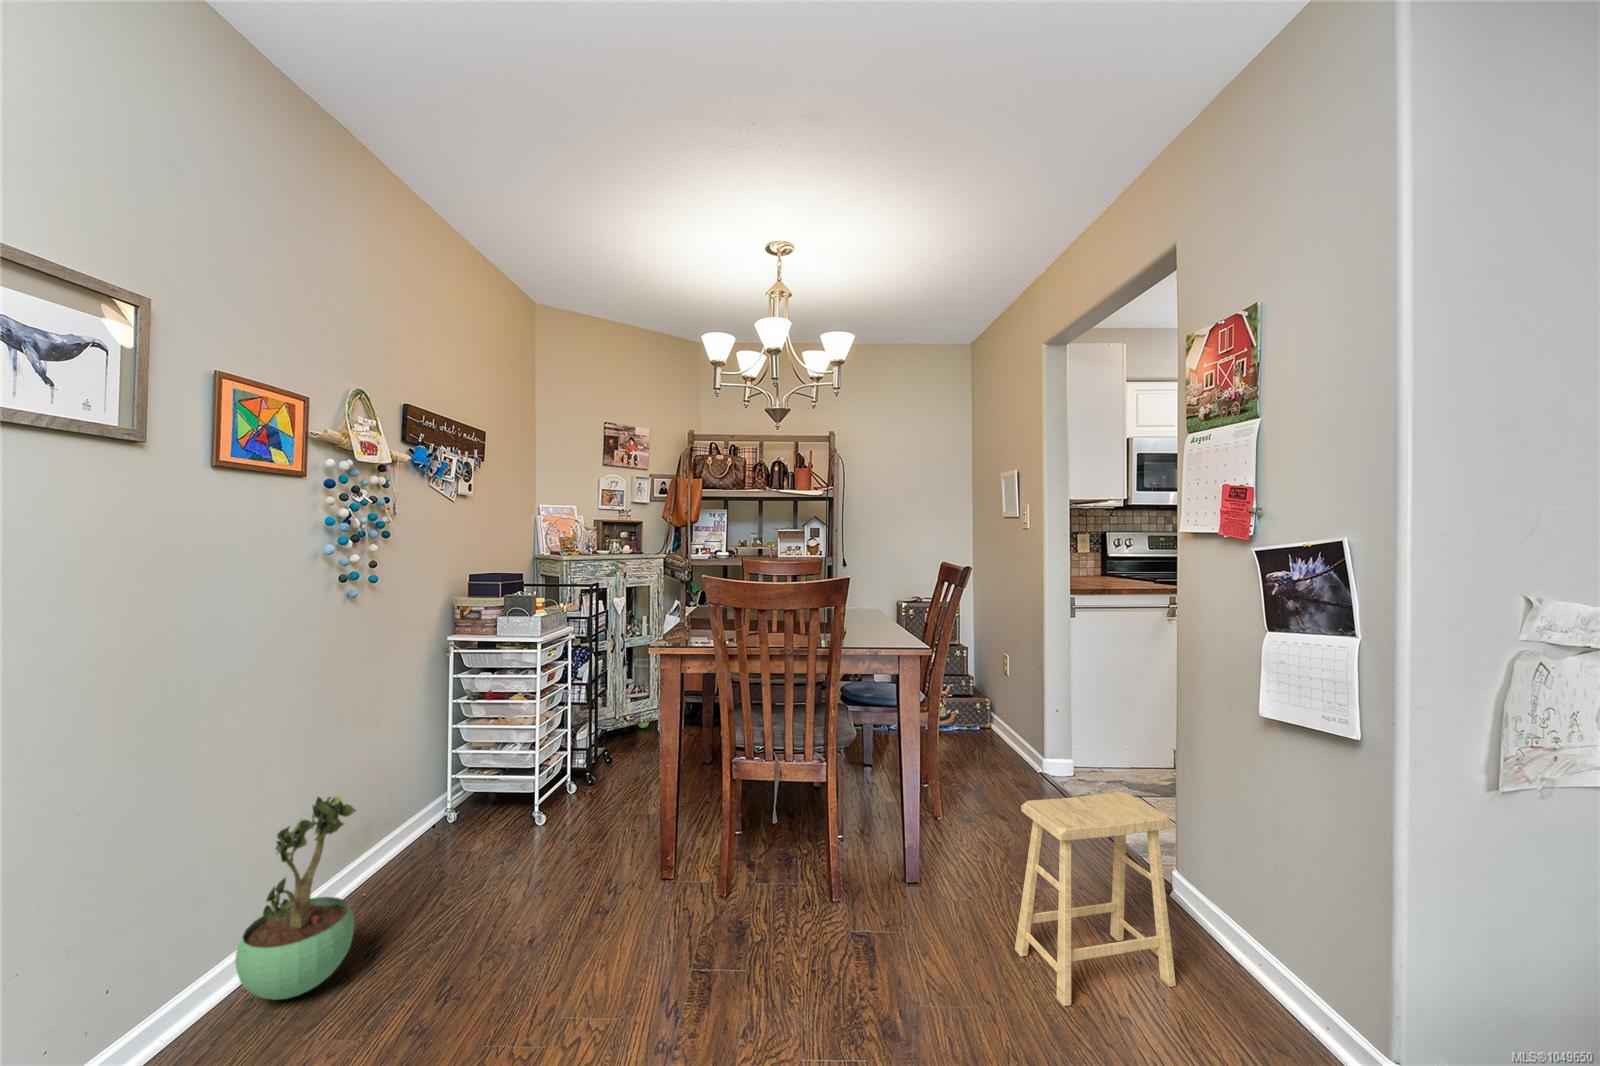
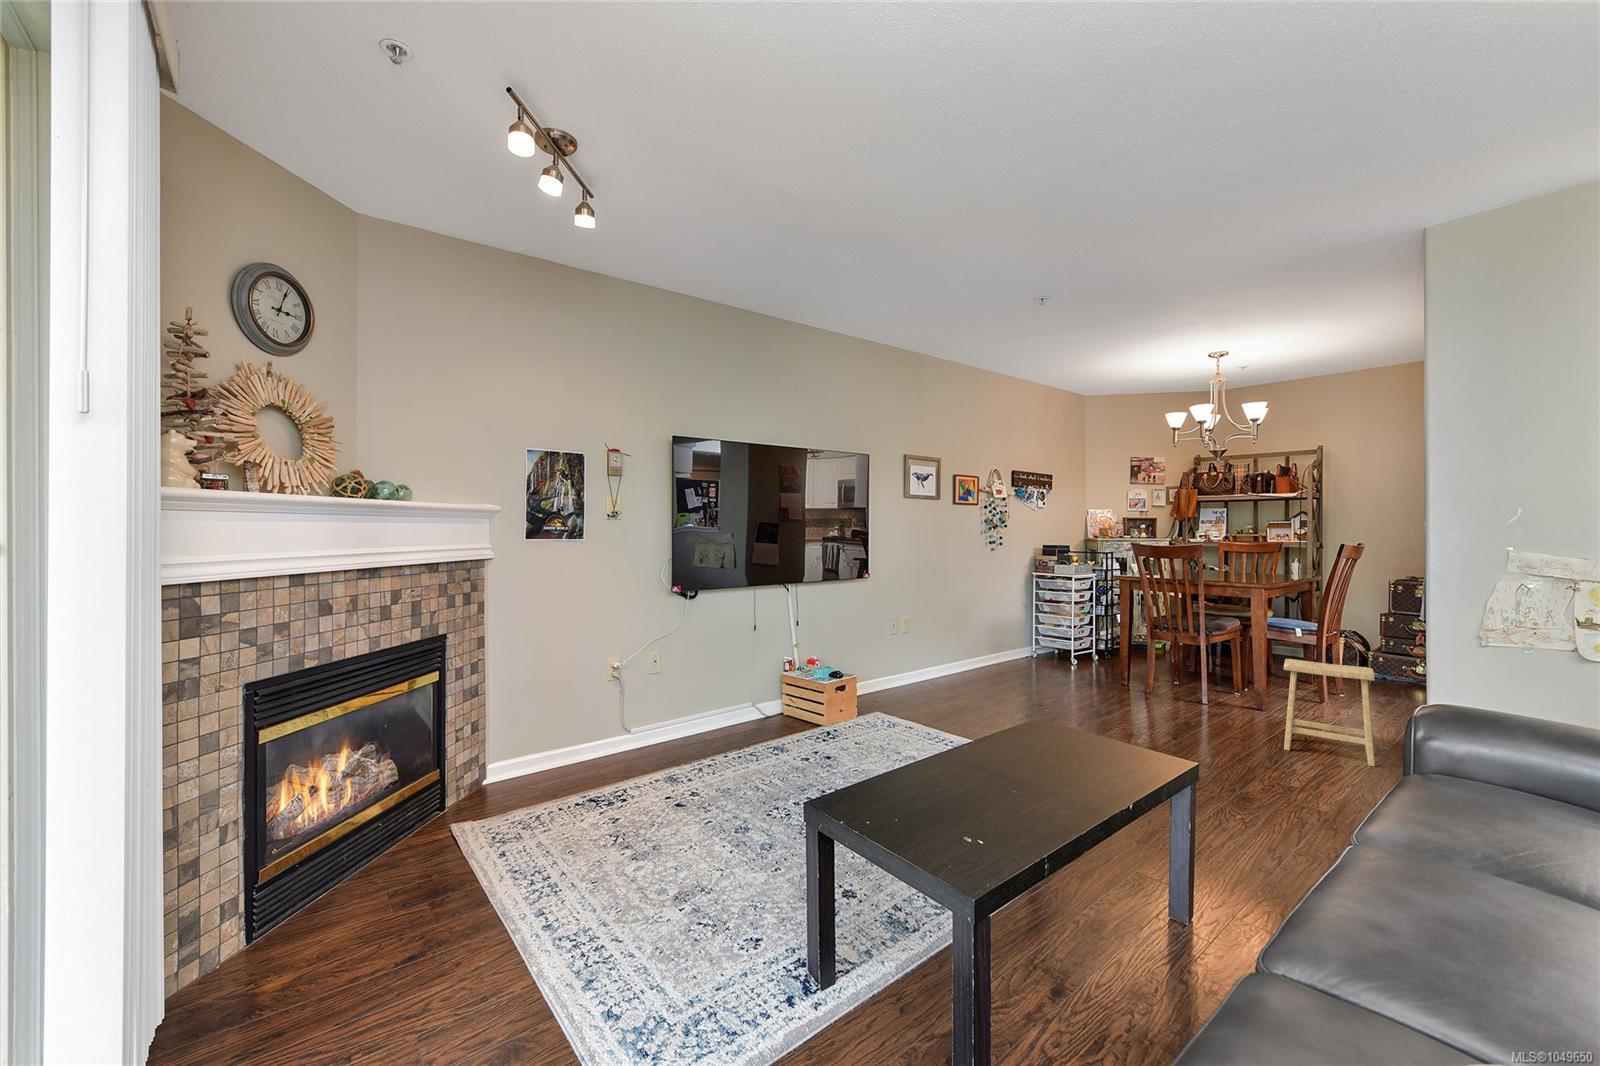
potted plant: present [235,797,356,1000] -> none [961,613,994,675]

